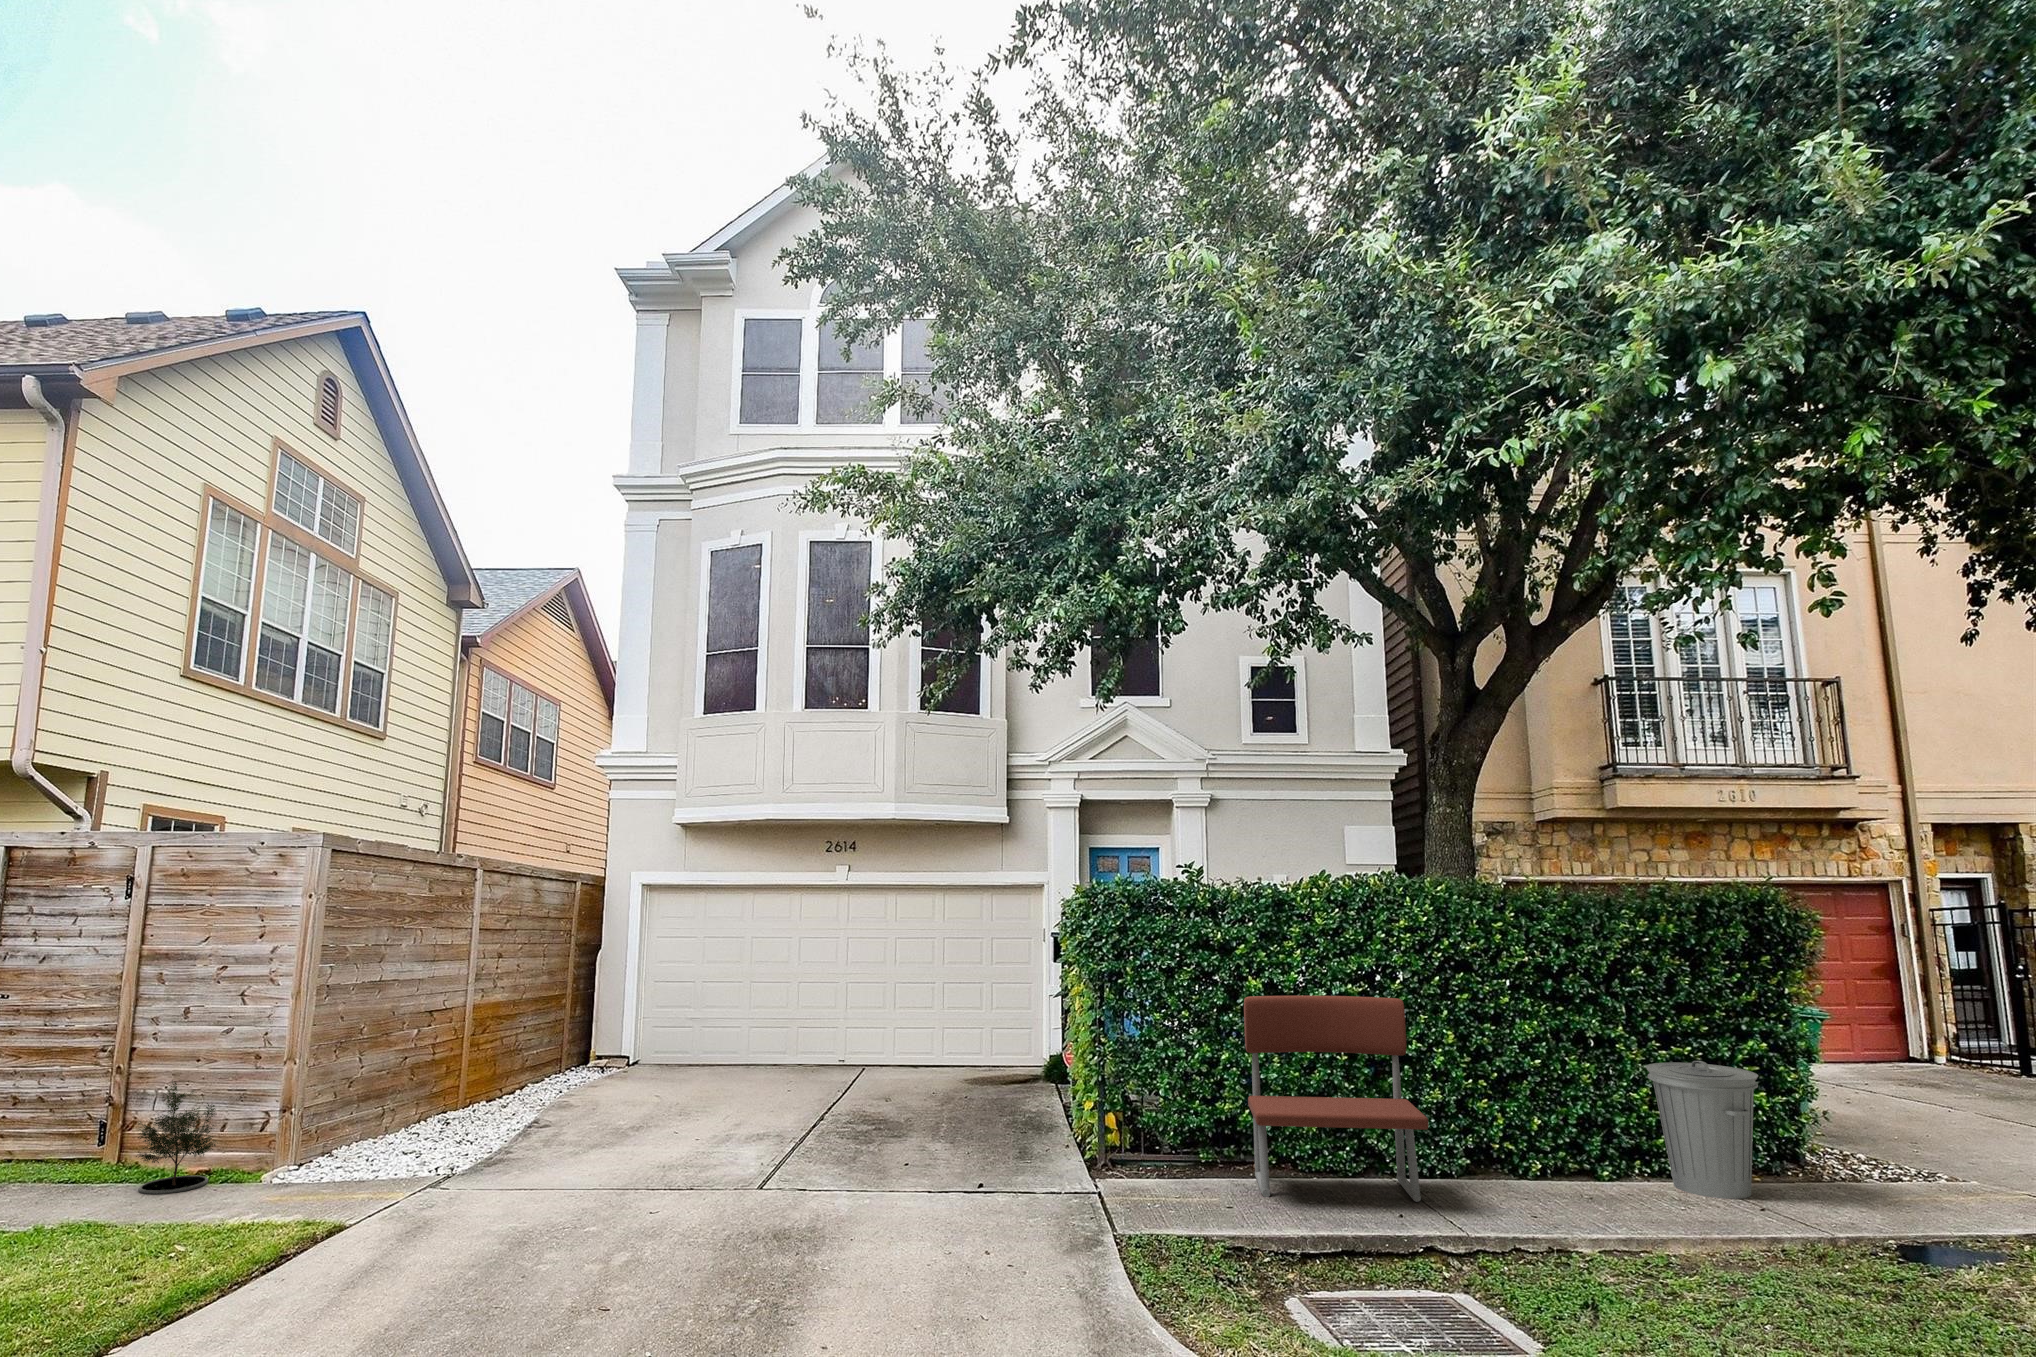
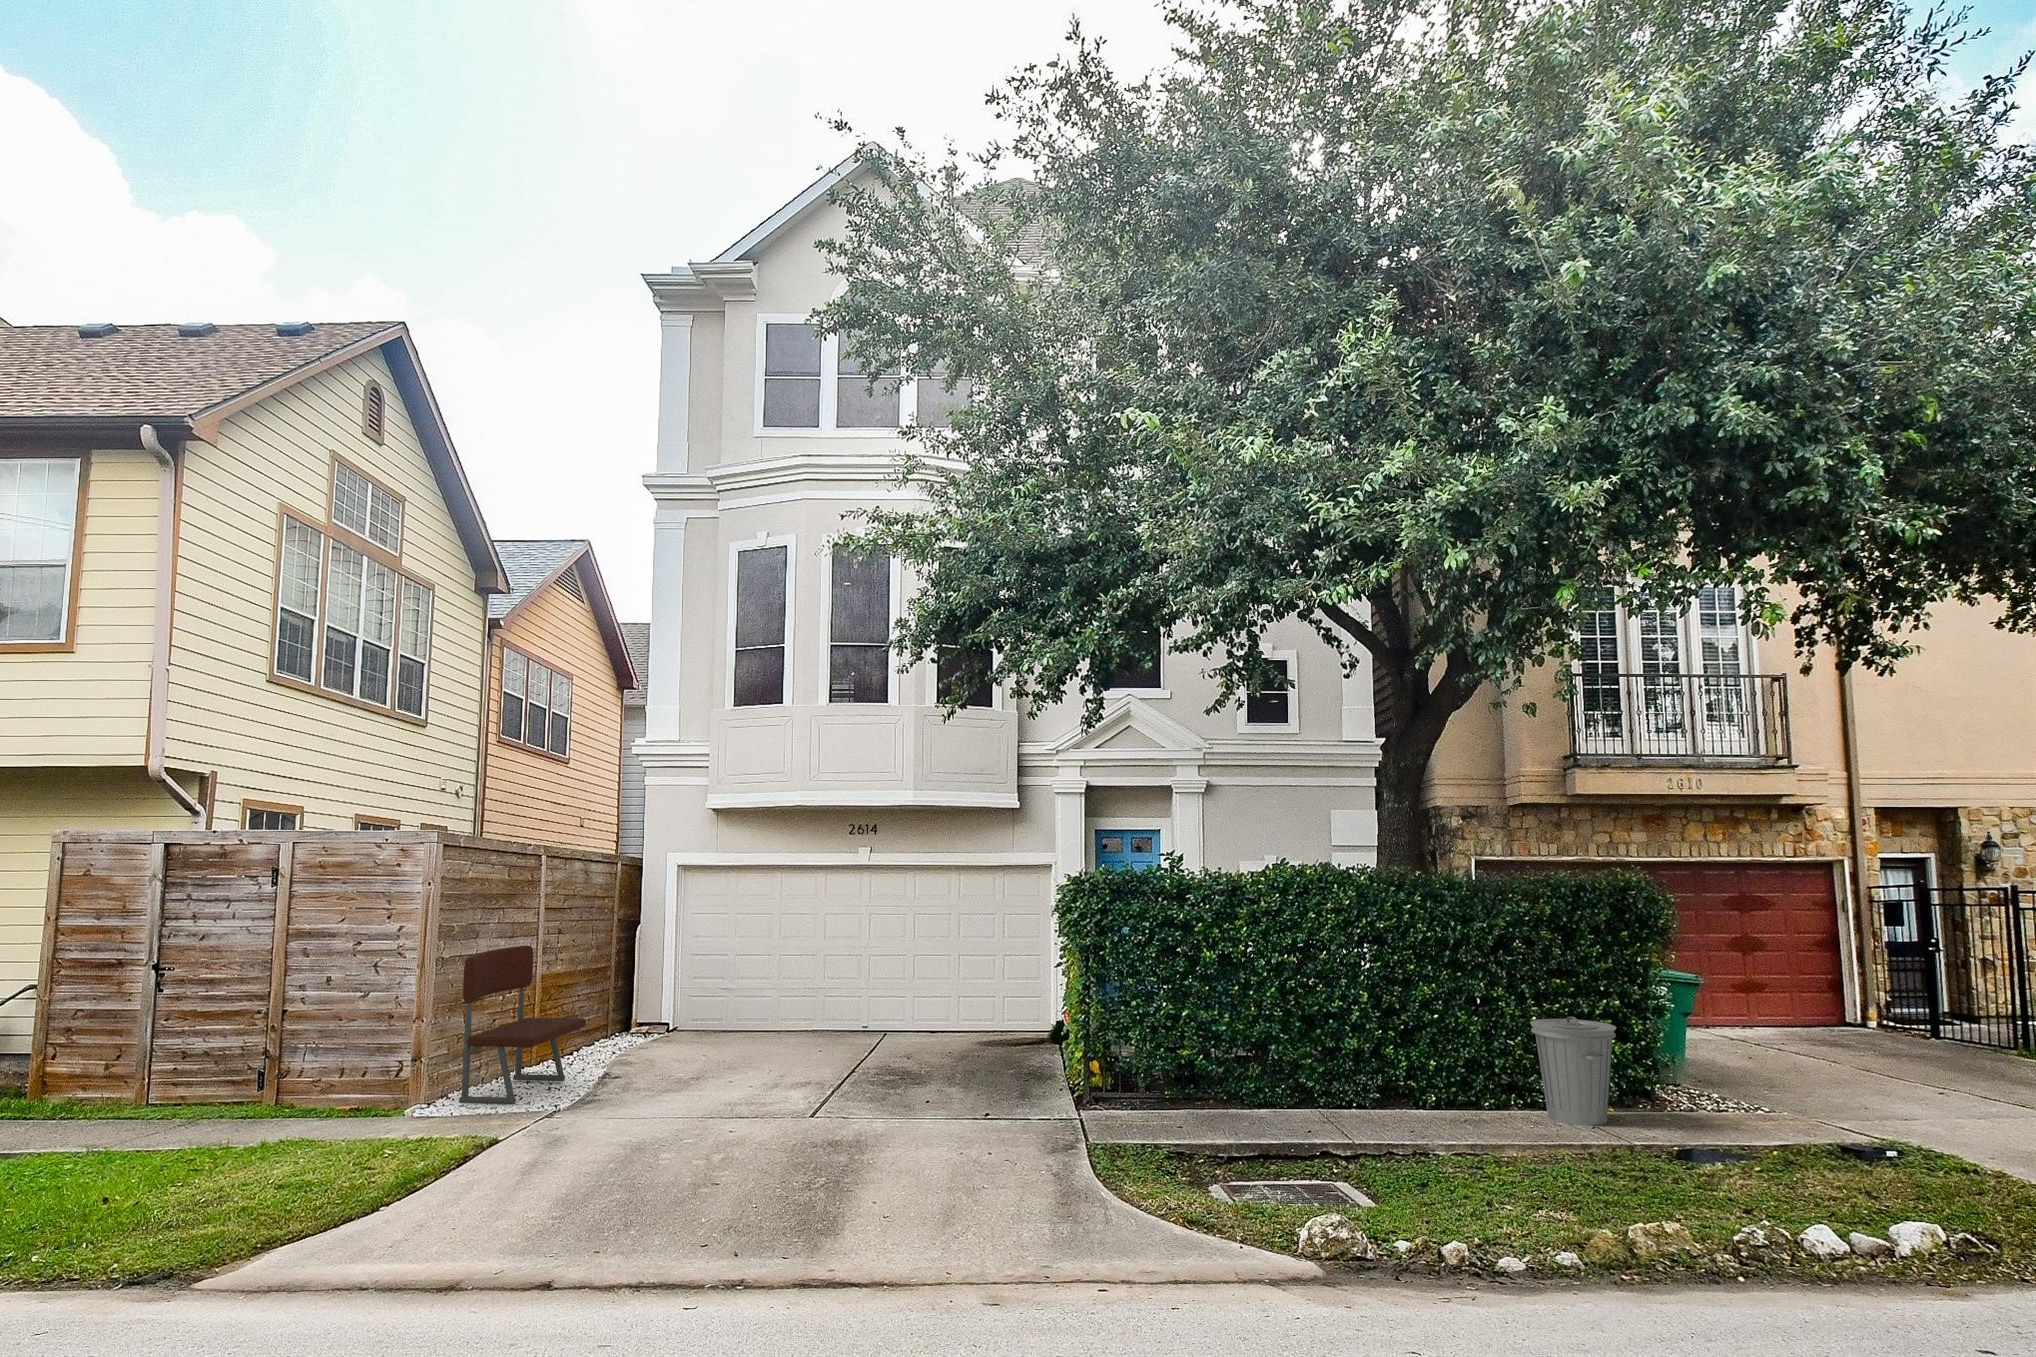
bench: present [1244,996,1429,1202] -> present [459,946,586,1104]
potted tree: present [136,1081,216,1195] -> none [315,1029,375,1117]

